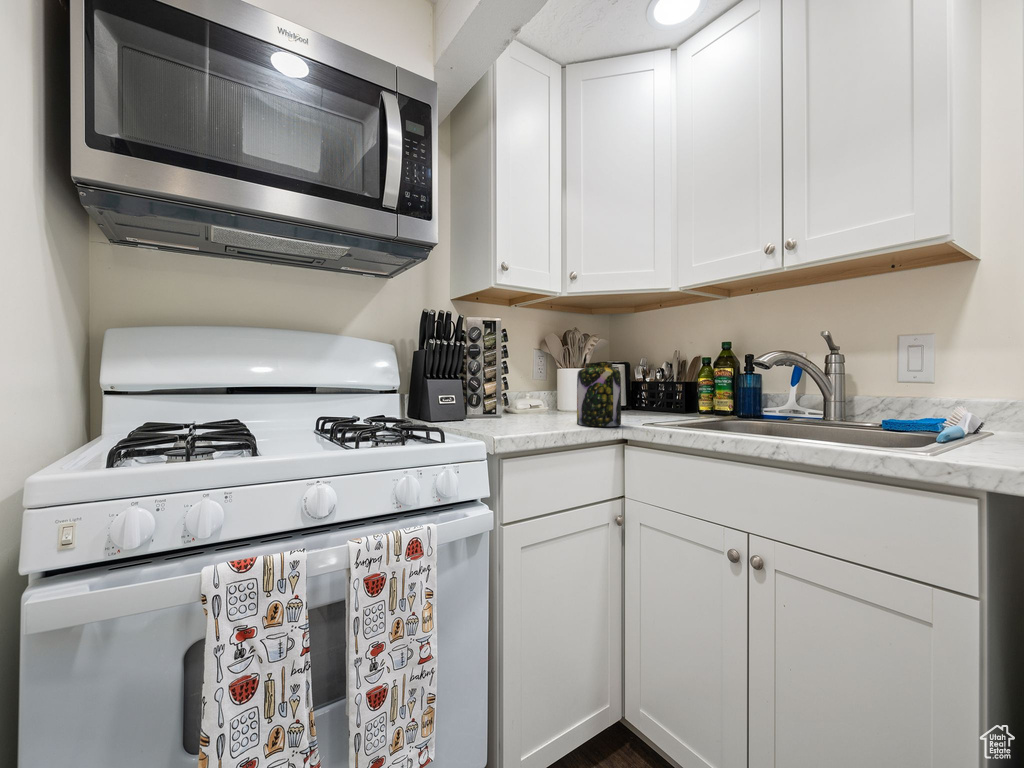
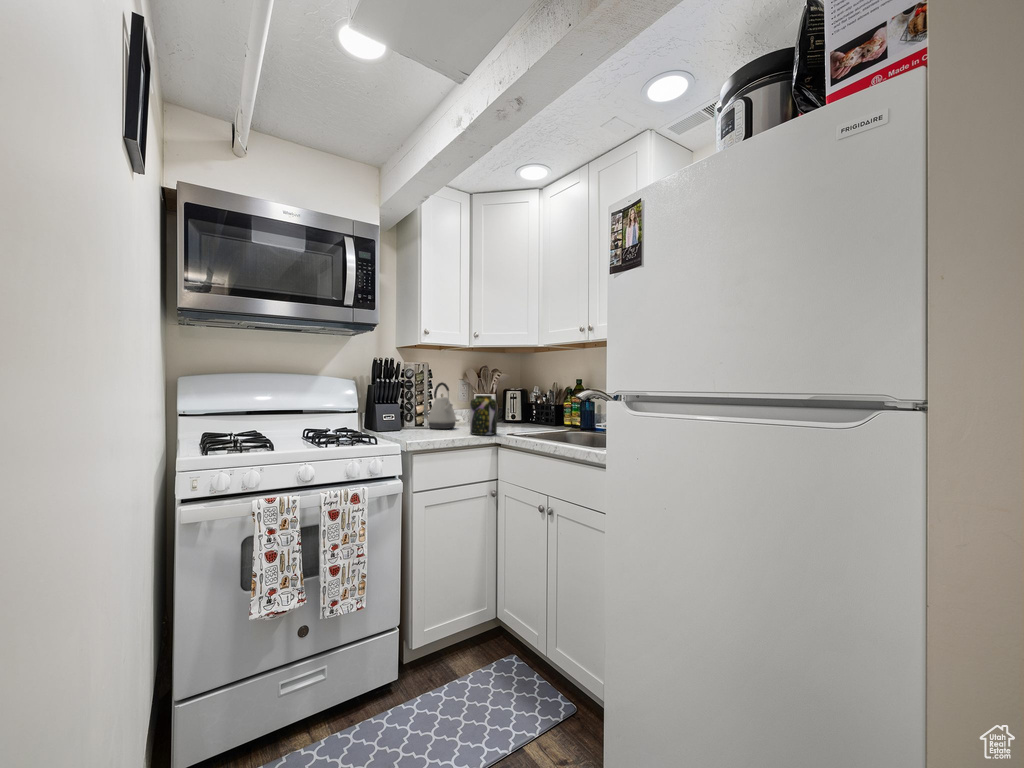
kettle: none [501,347,545,417] -> present [427,383,456,429]

